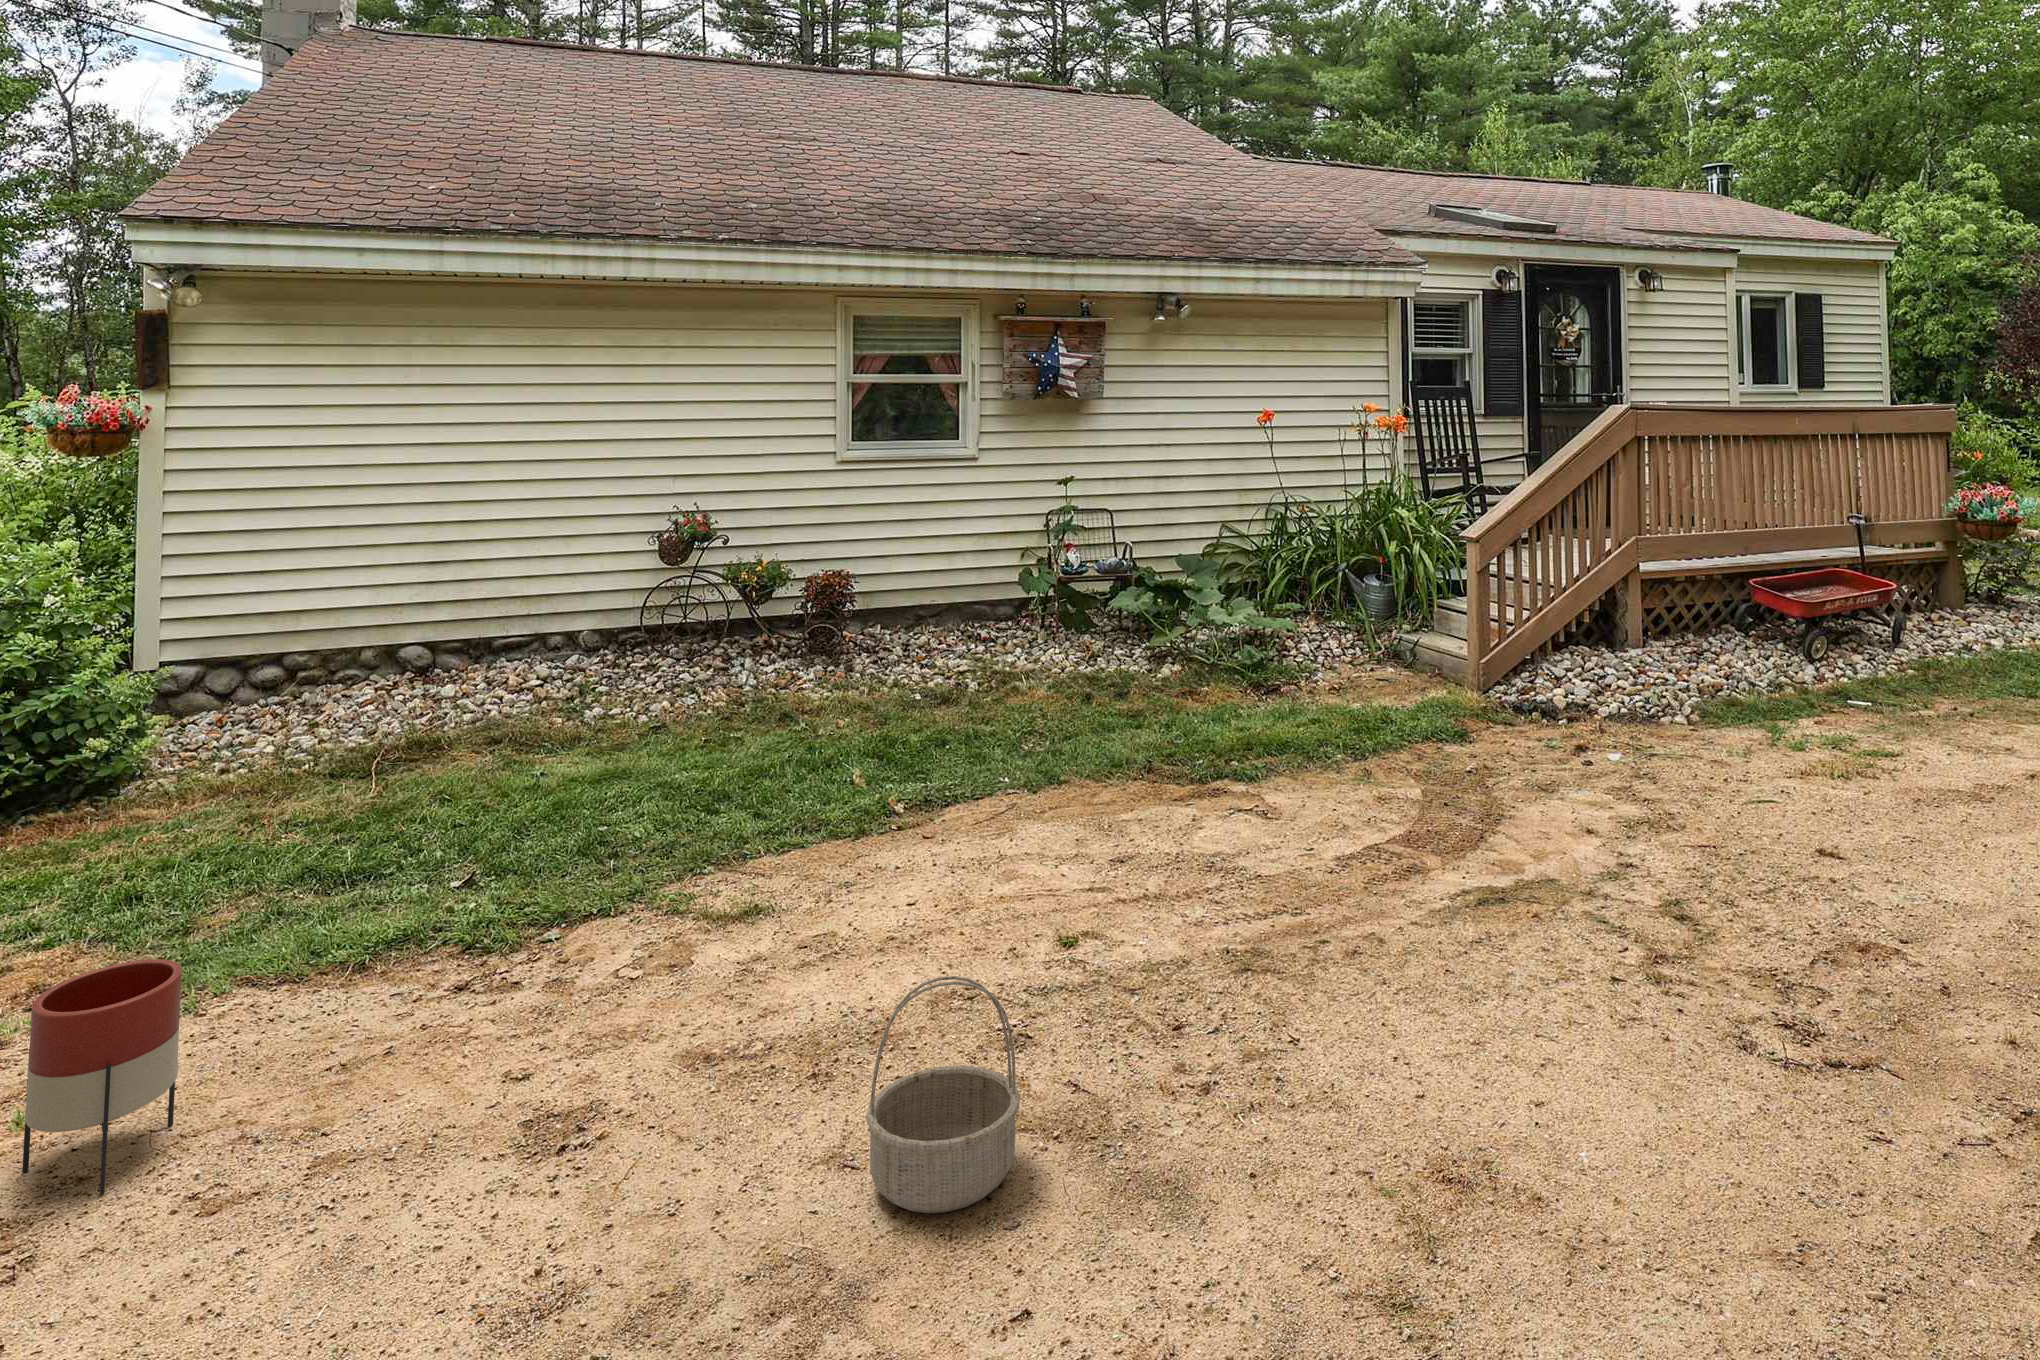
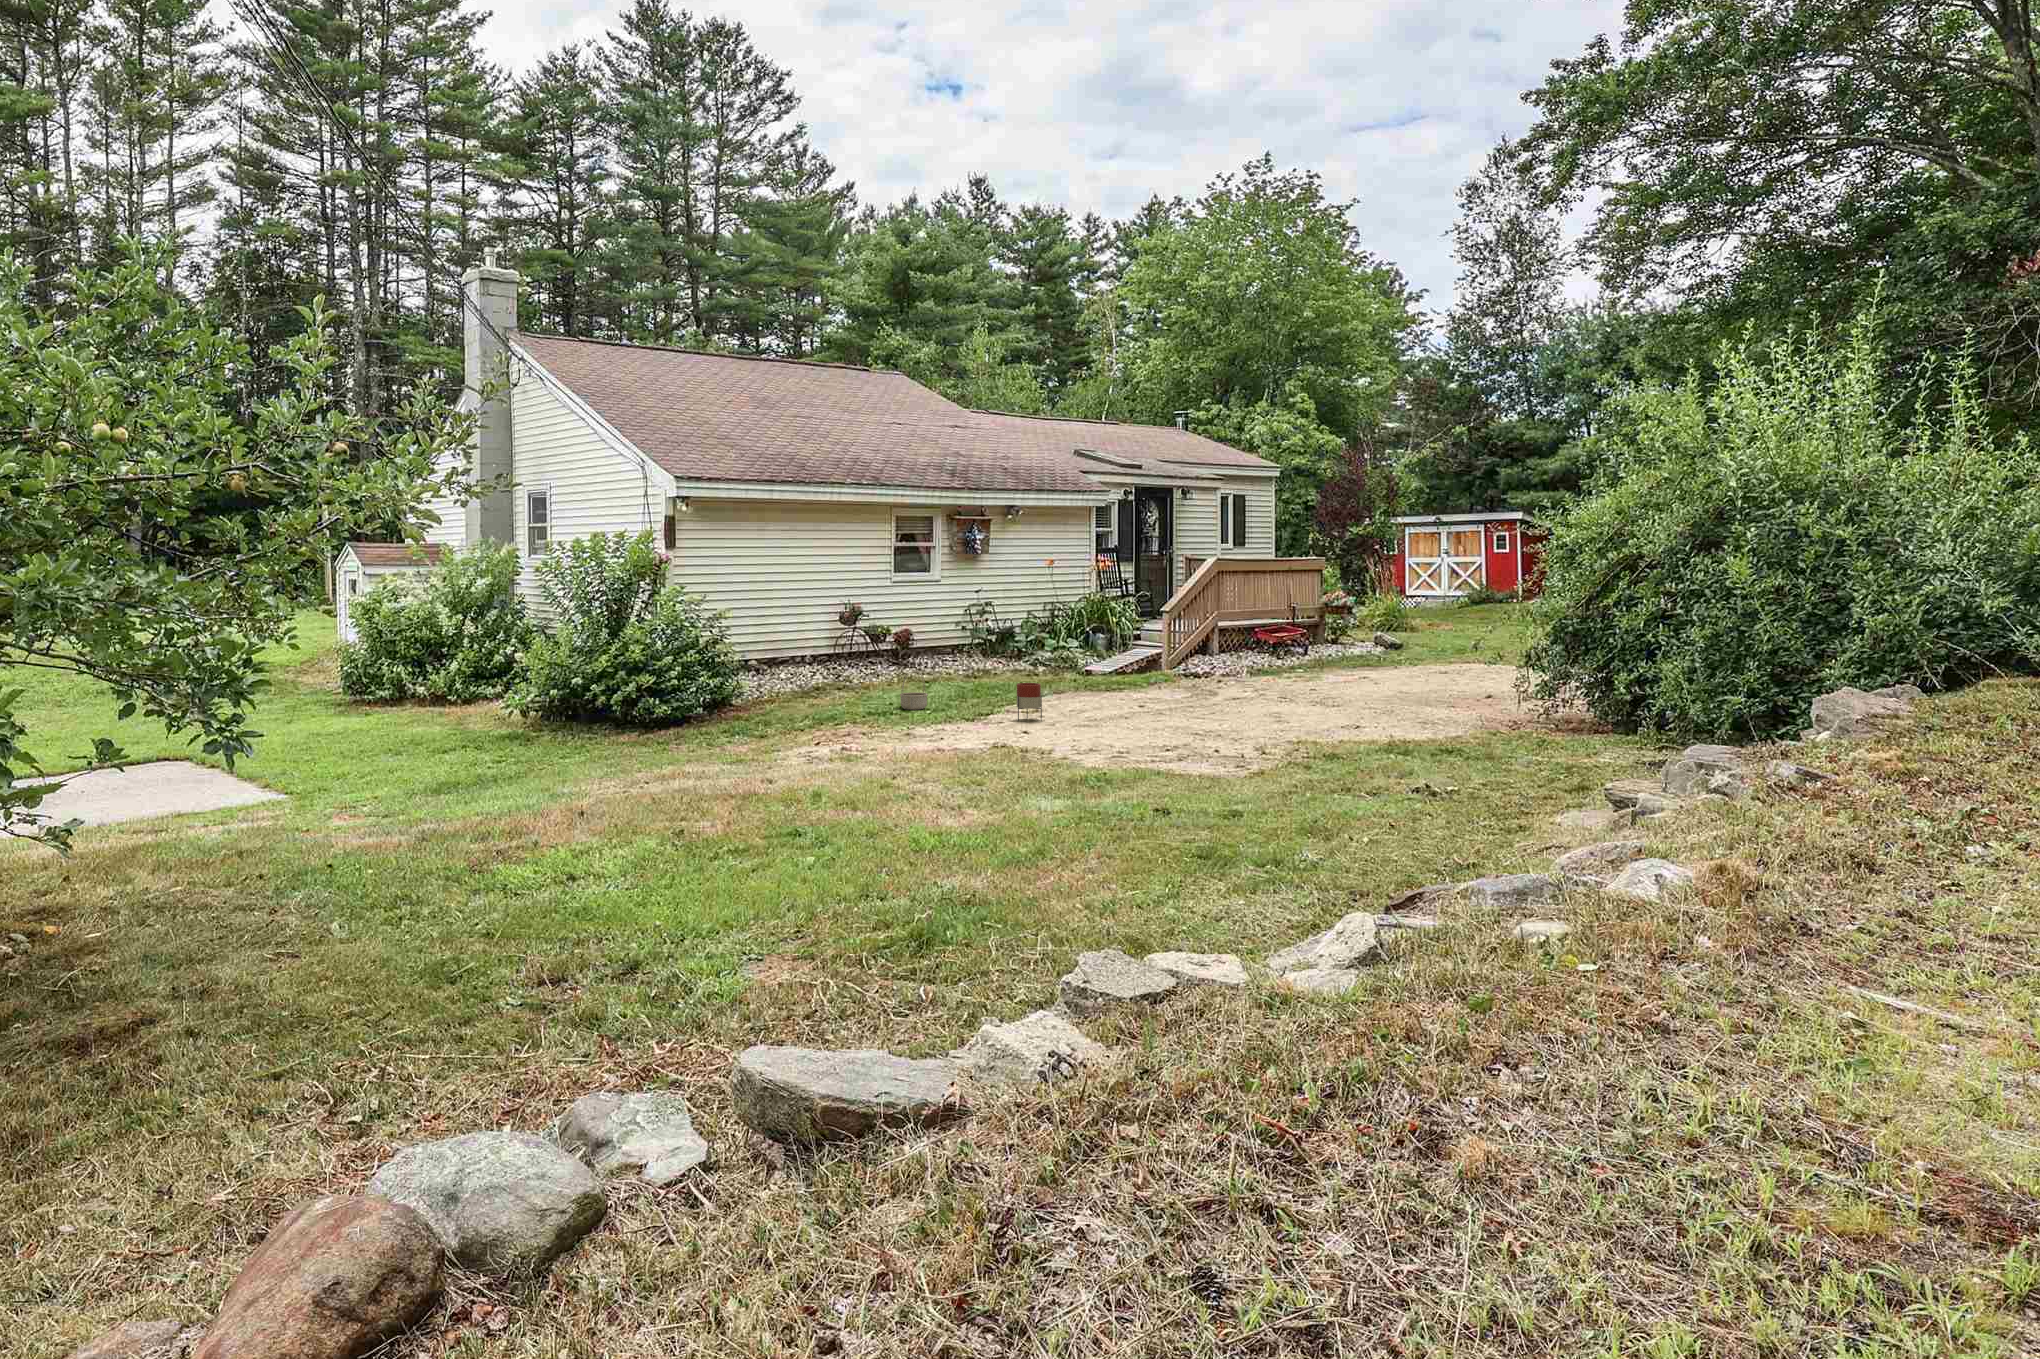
basket: present [866,976,1020,1213] -> present [900,670,928,710]

